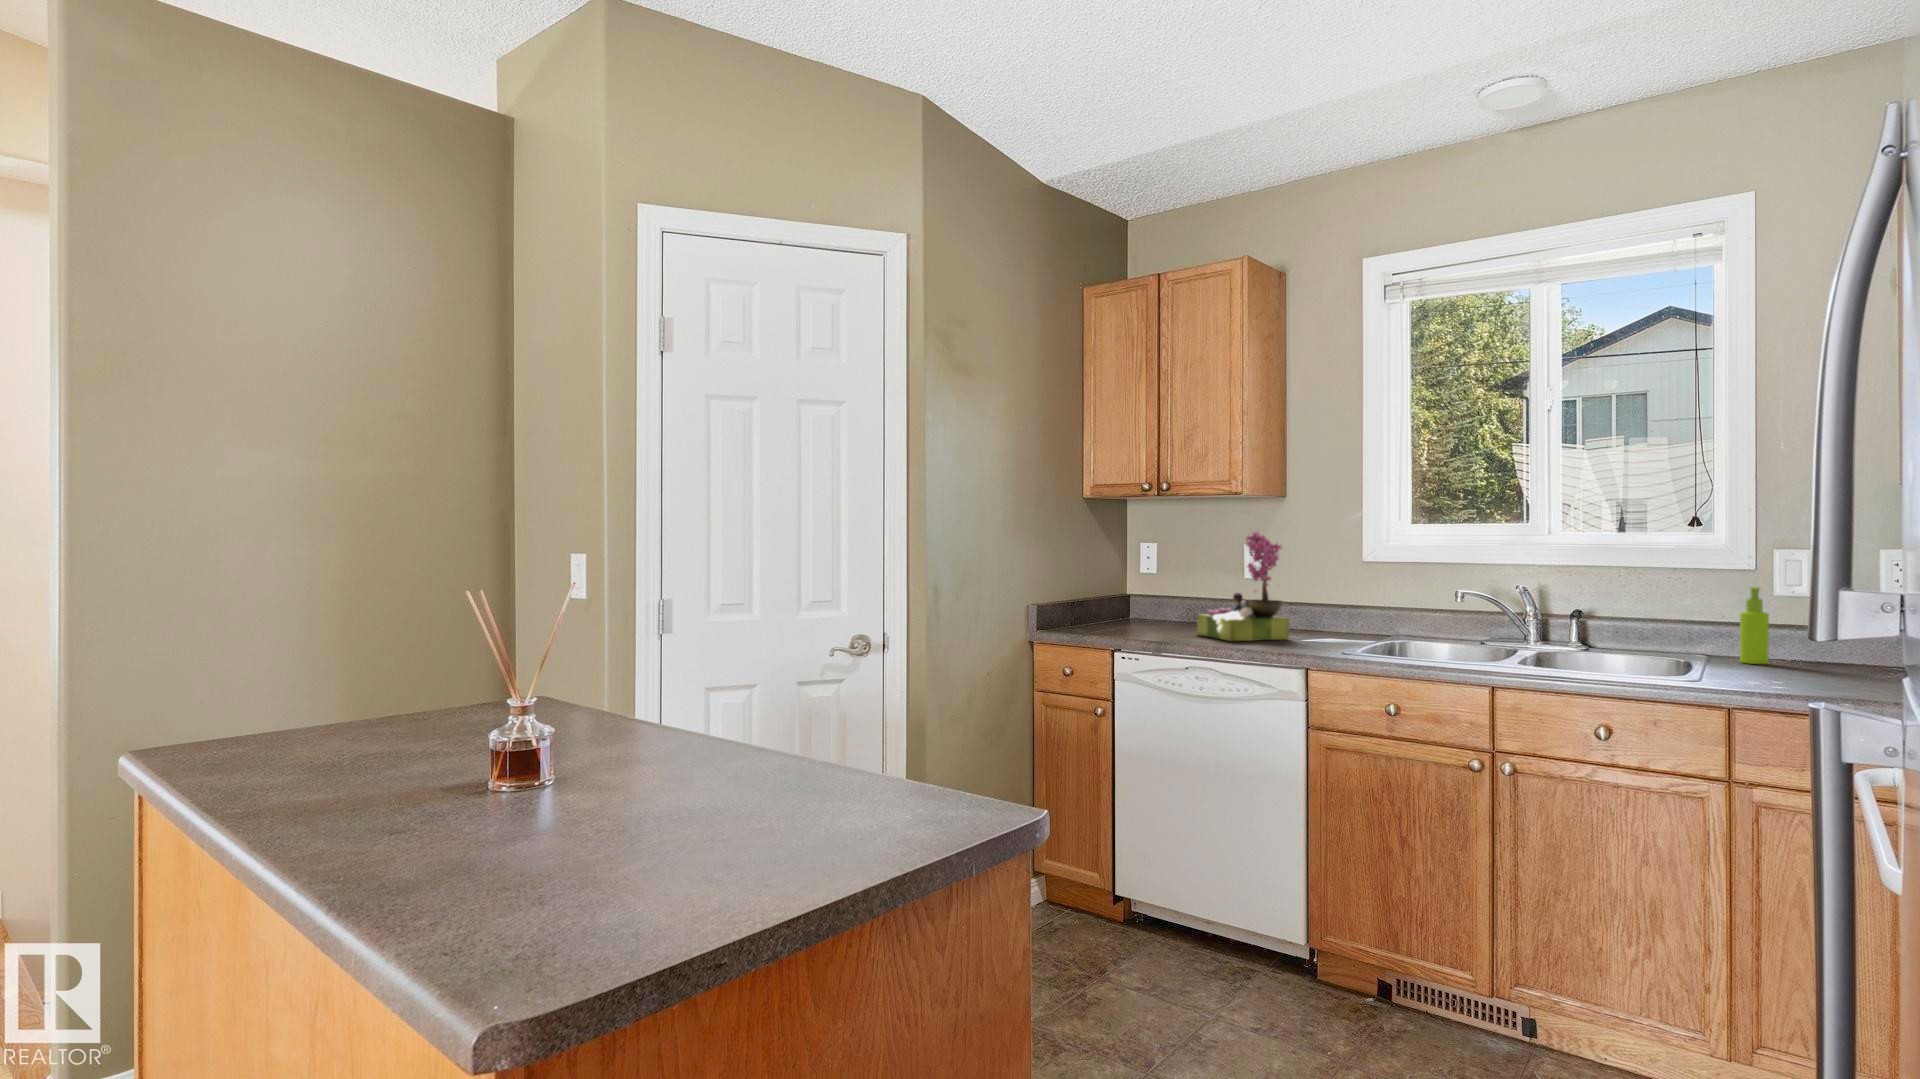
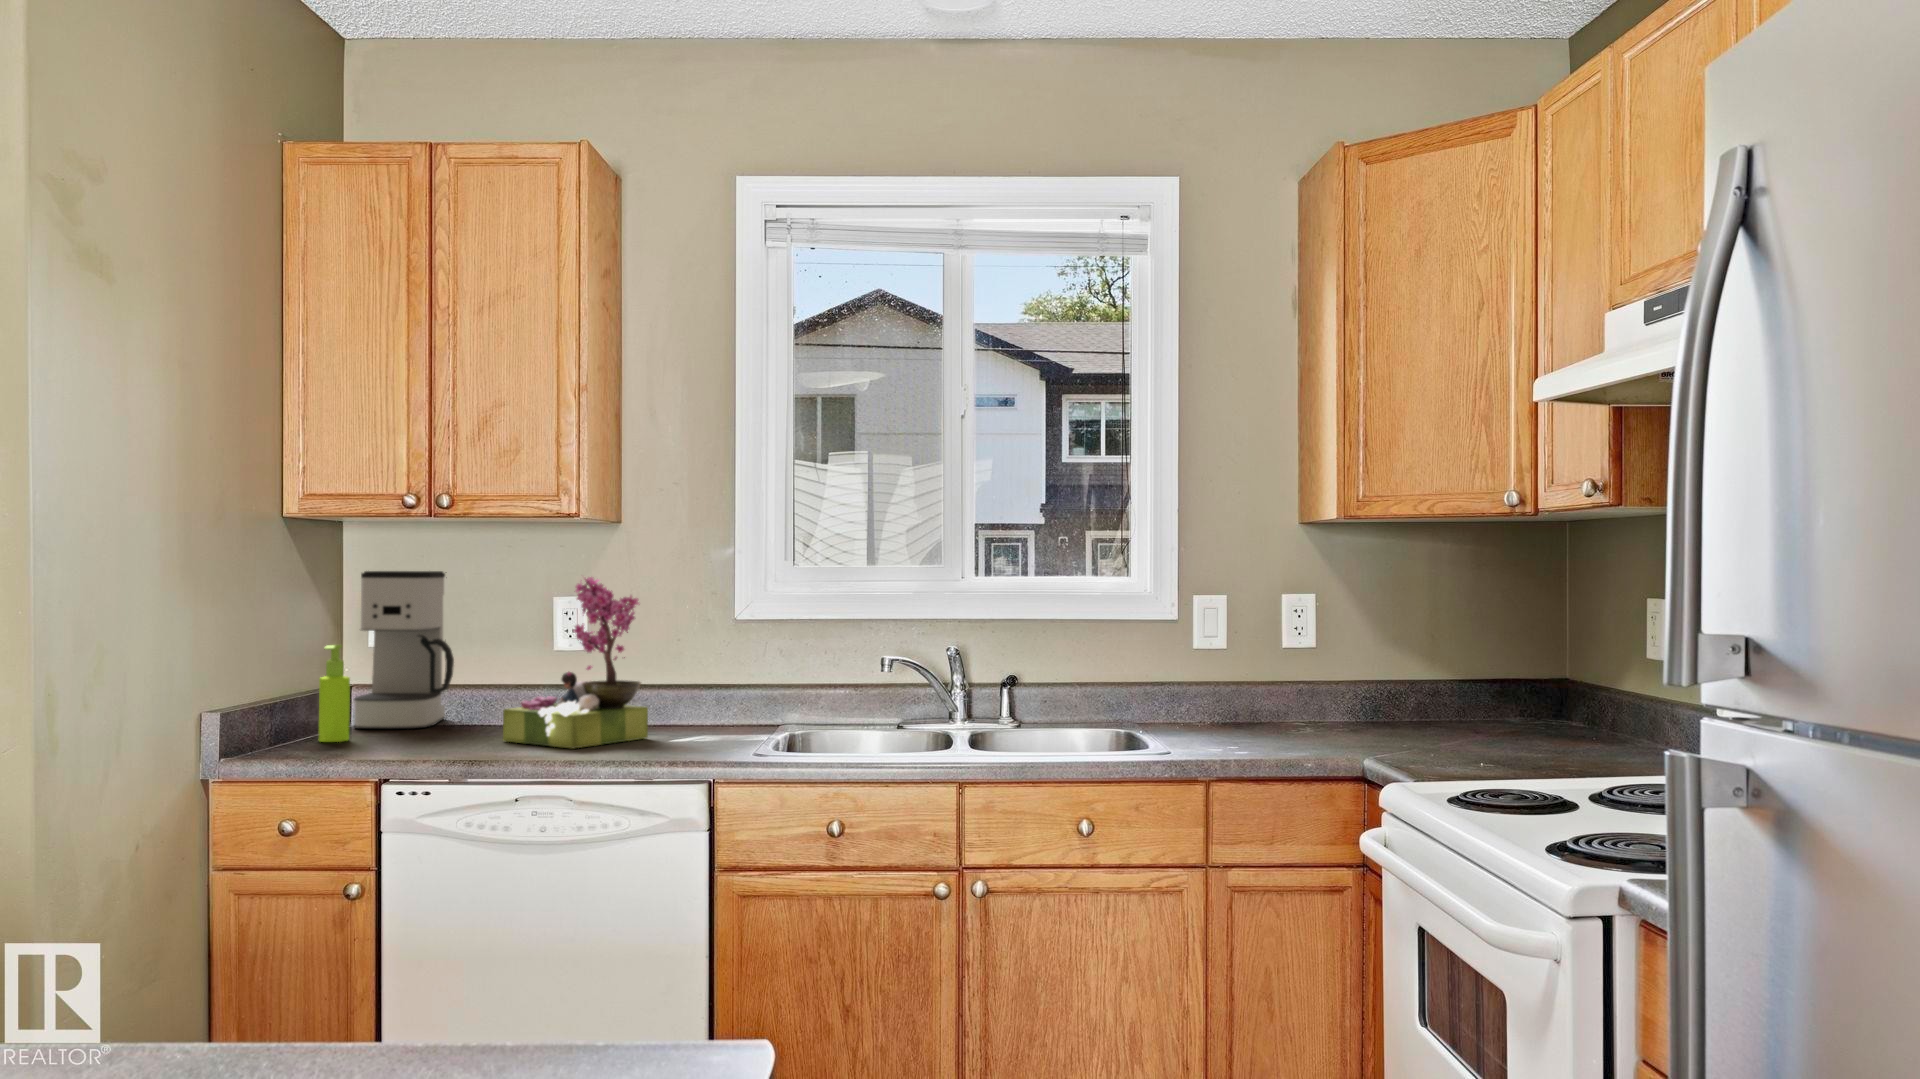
coffee maker: none [1126,528,1185,625] -> present [354,571,454,729]
soap dispenser: present [1740,587,1769,664] -> present [318,645,350,742]

